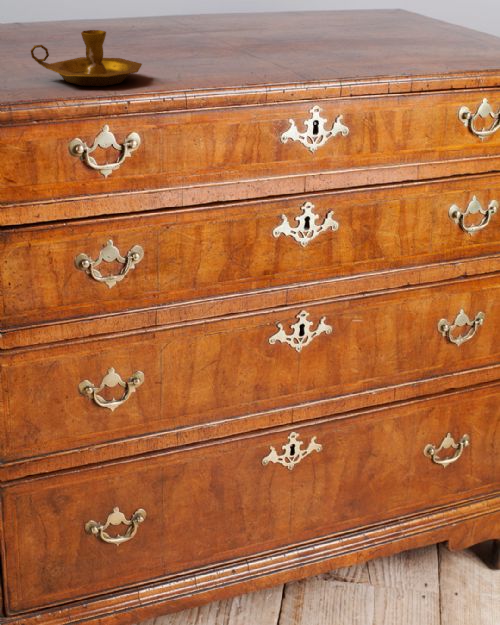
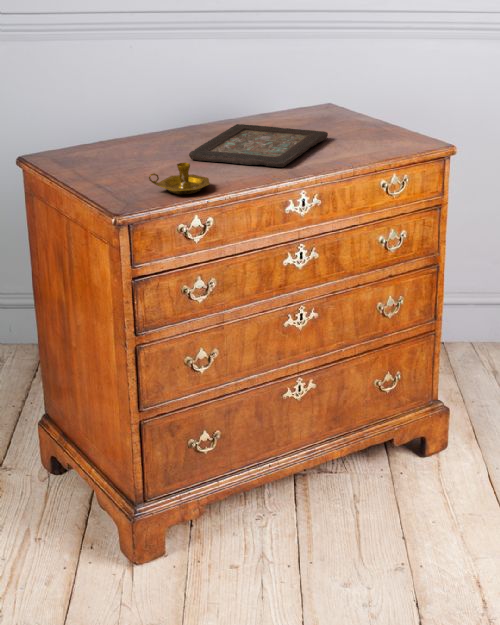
decorative tray: none [138,12,382,64] -> present [189,124,328,167]

